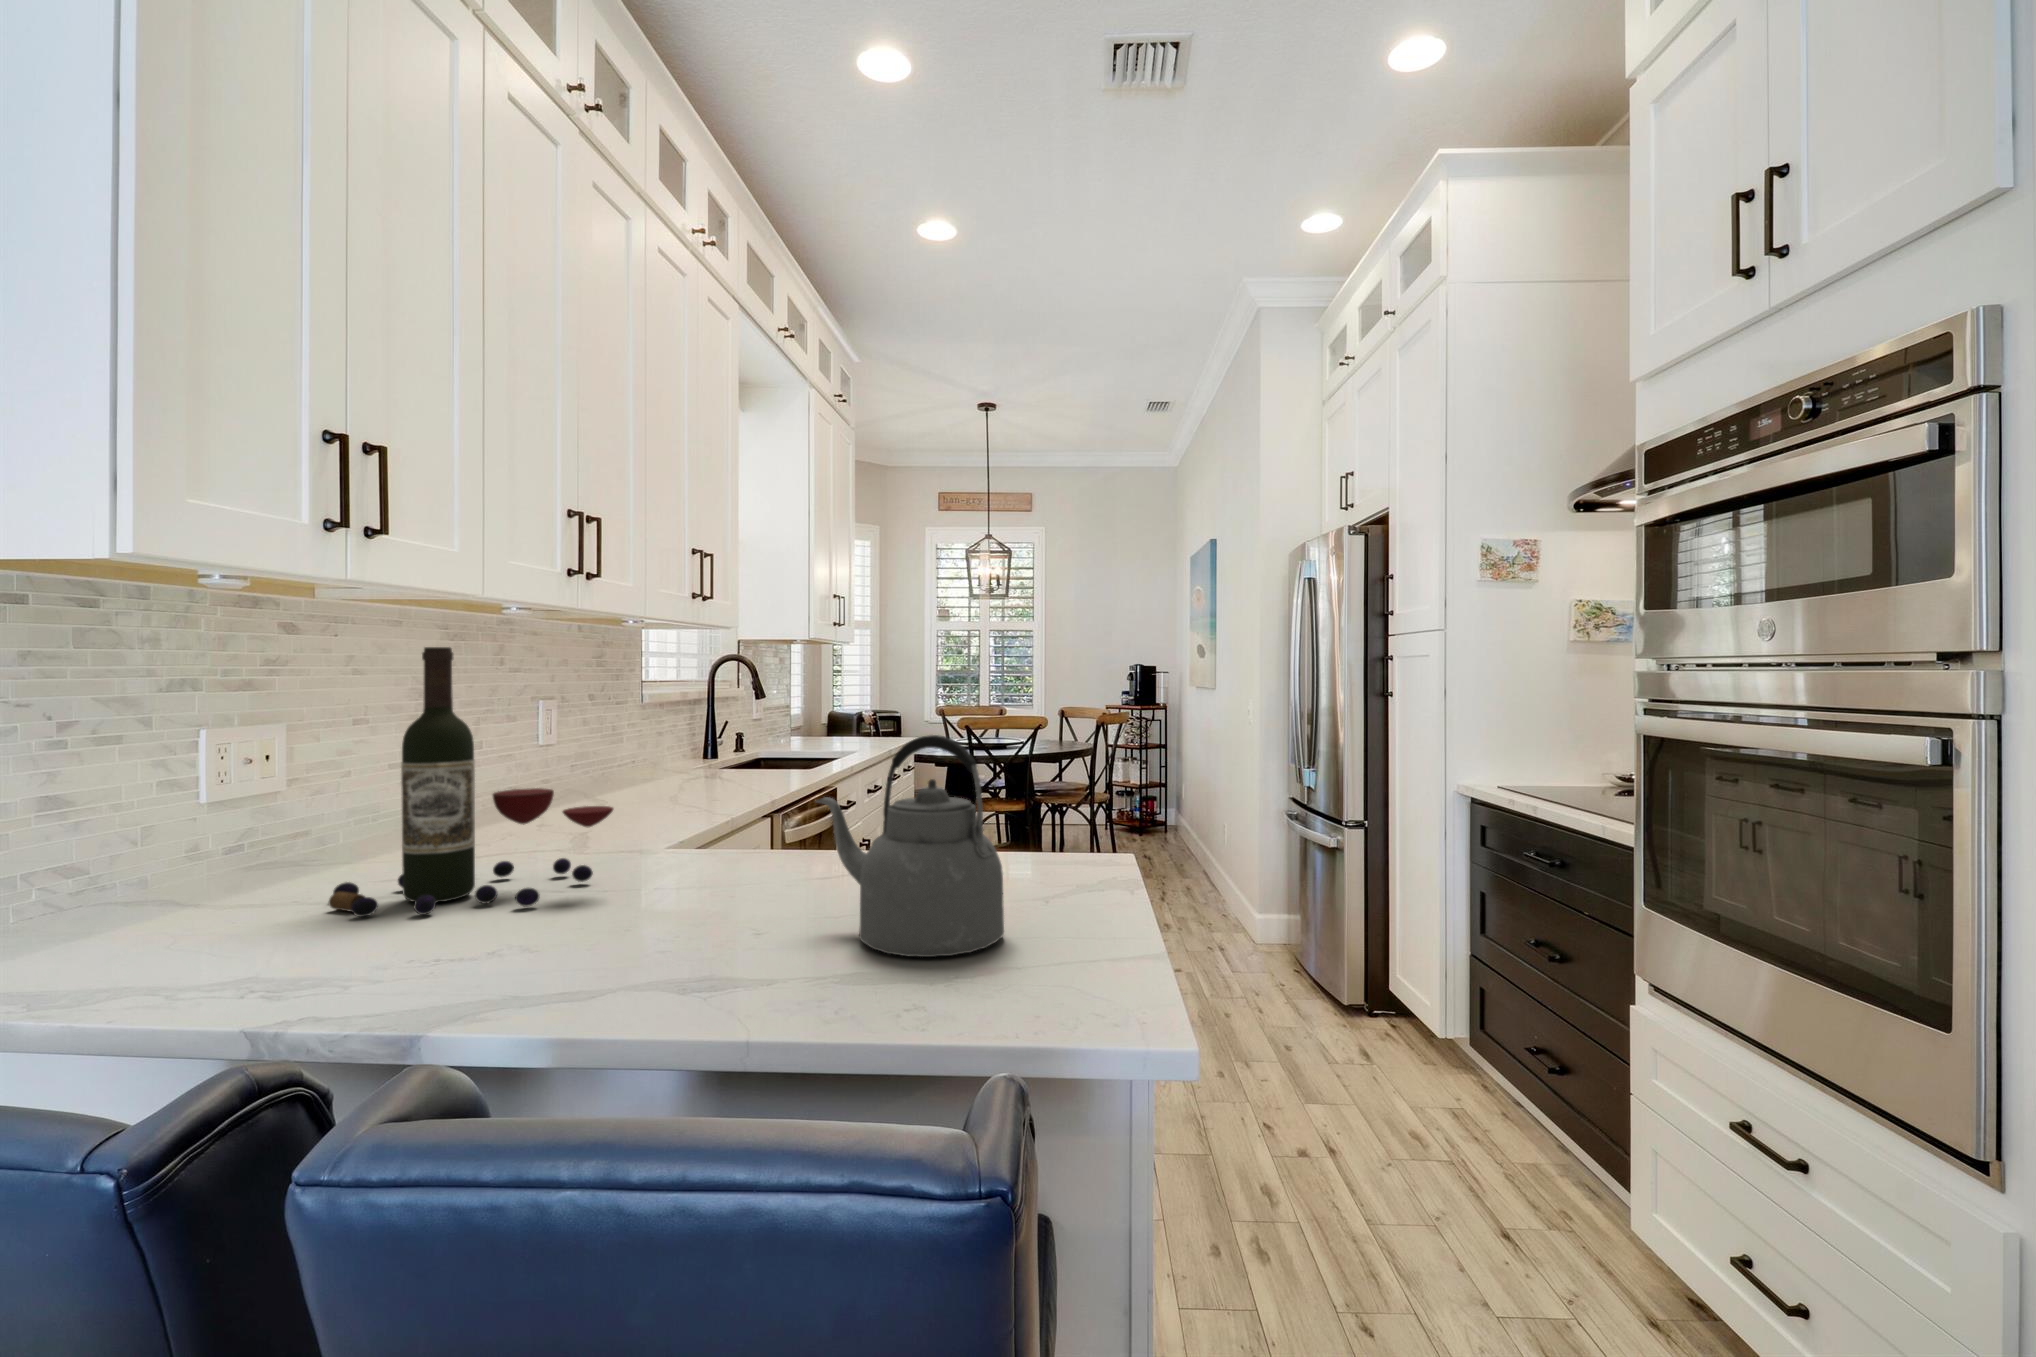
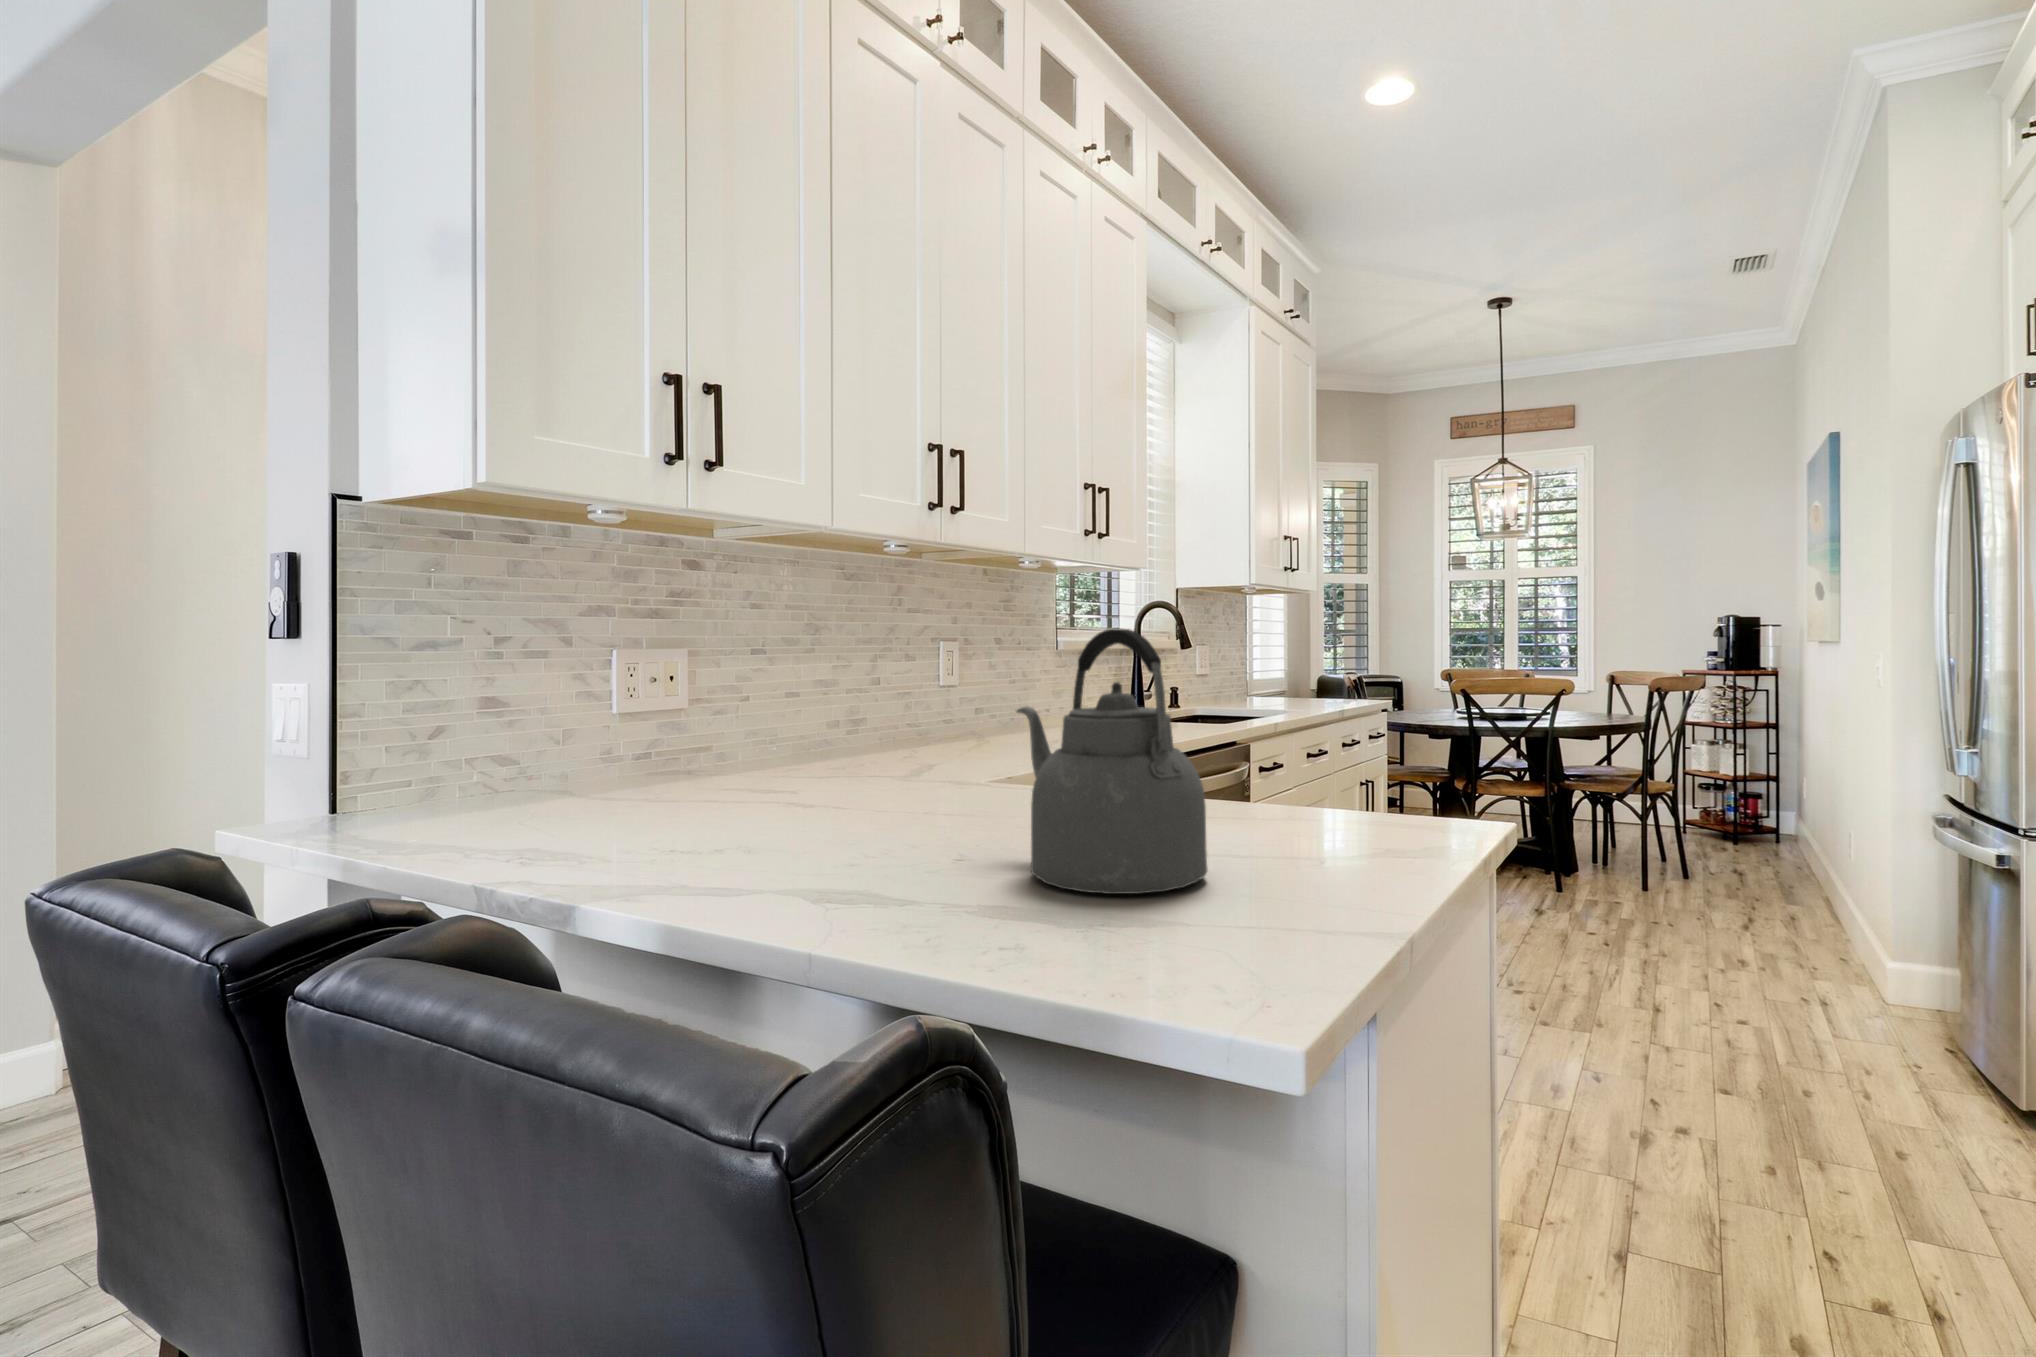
wine bottle: present [329,647,613,917] -> none [657,564,885,811]

